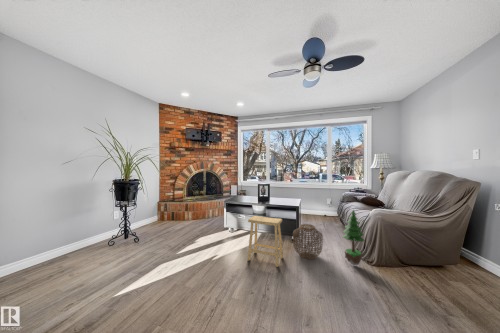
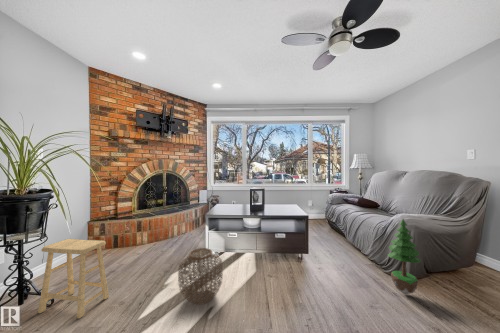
footstool: present [248,216,283,267] -> present [38,239,109,319]
woven basket: present [293,224,323,260] -> present [178,248,223,305]

